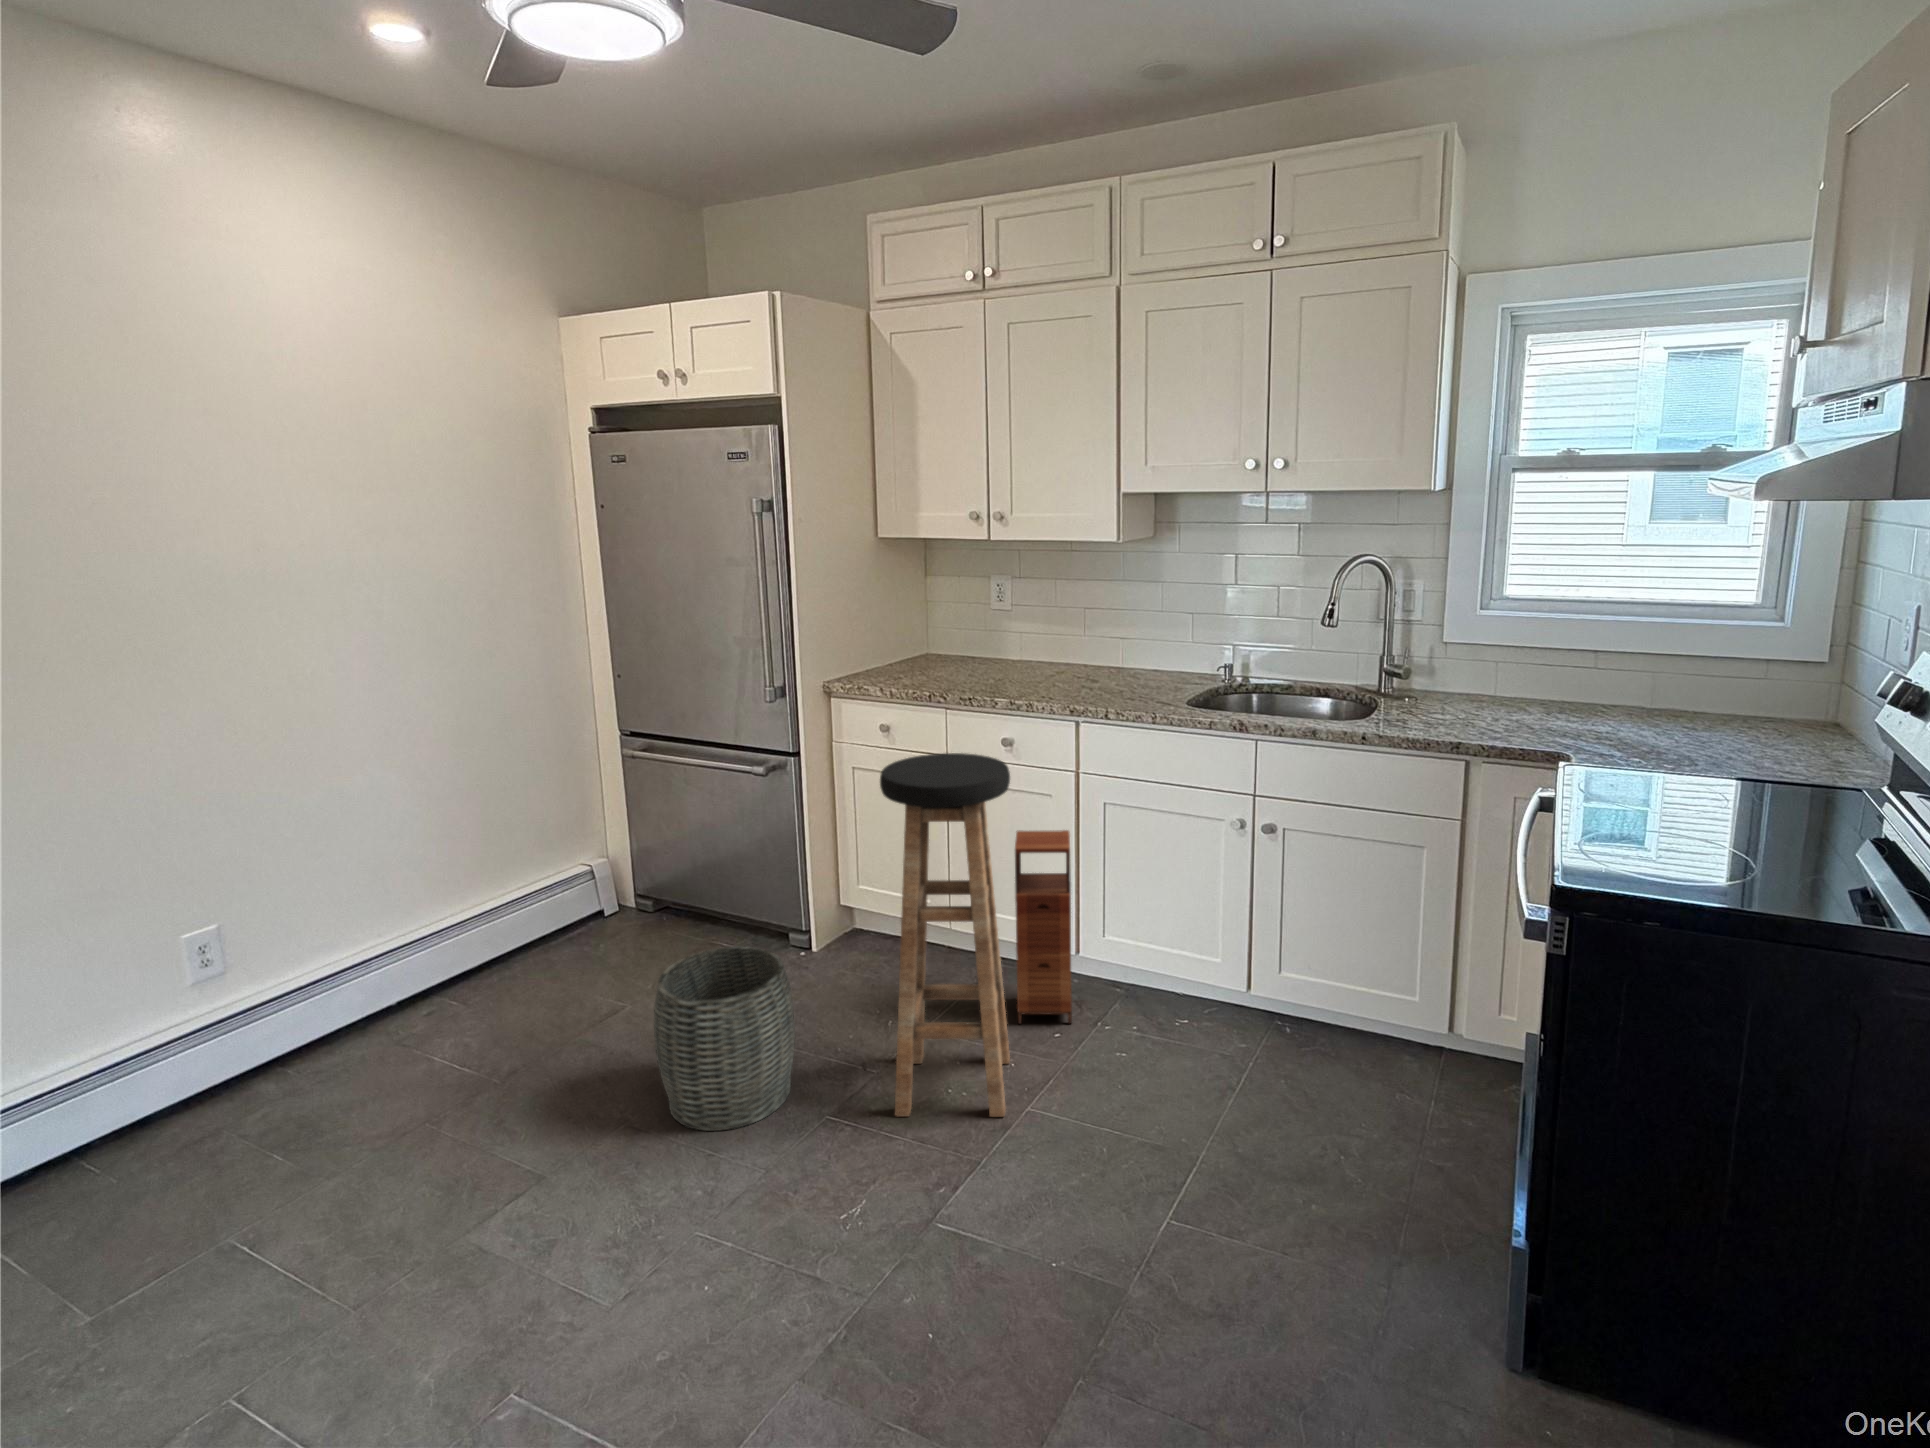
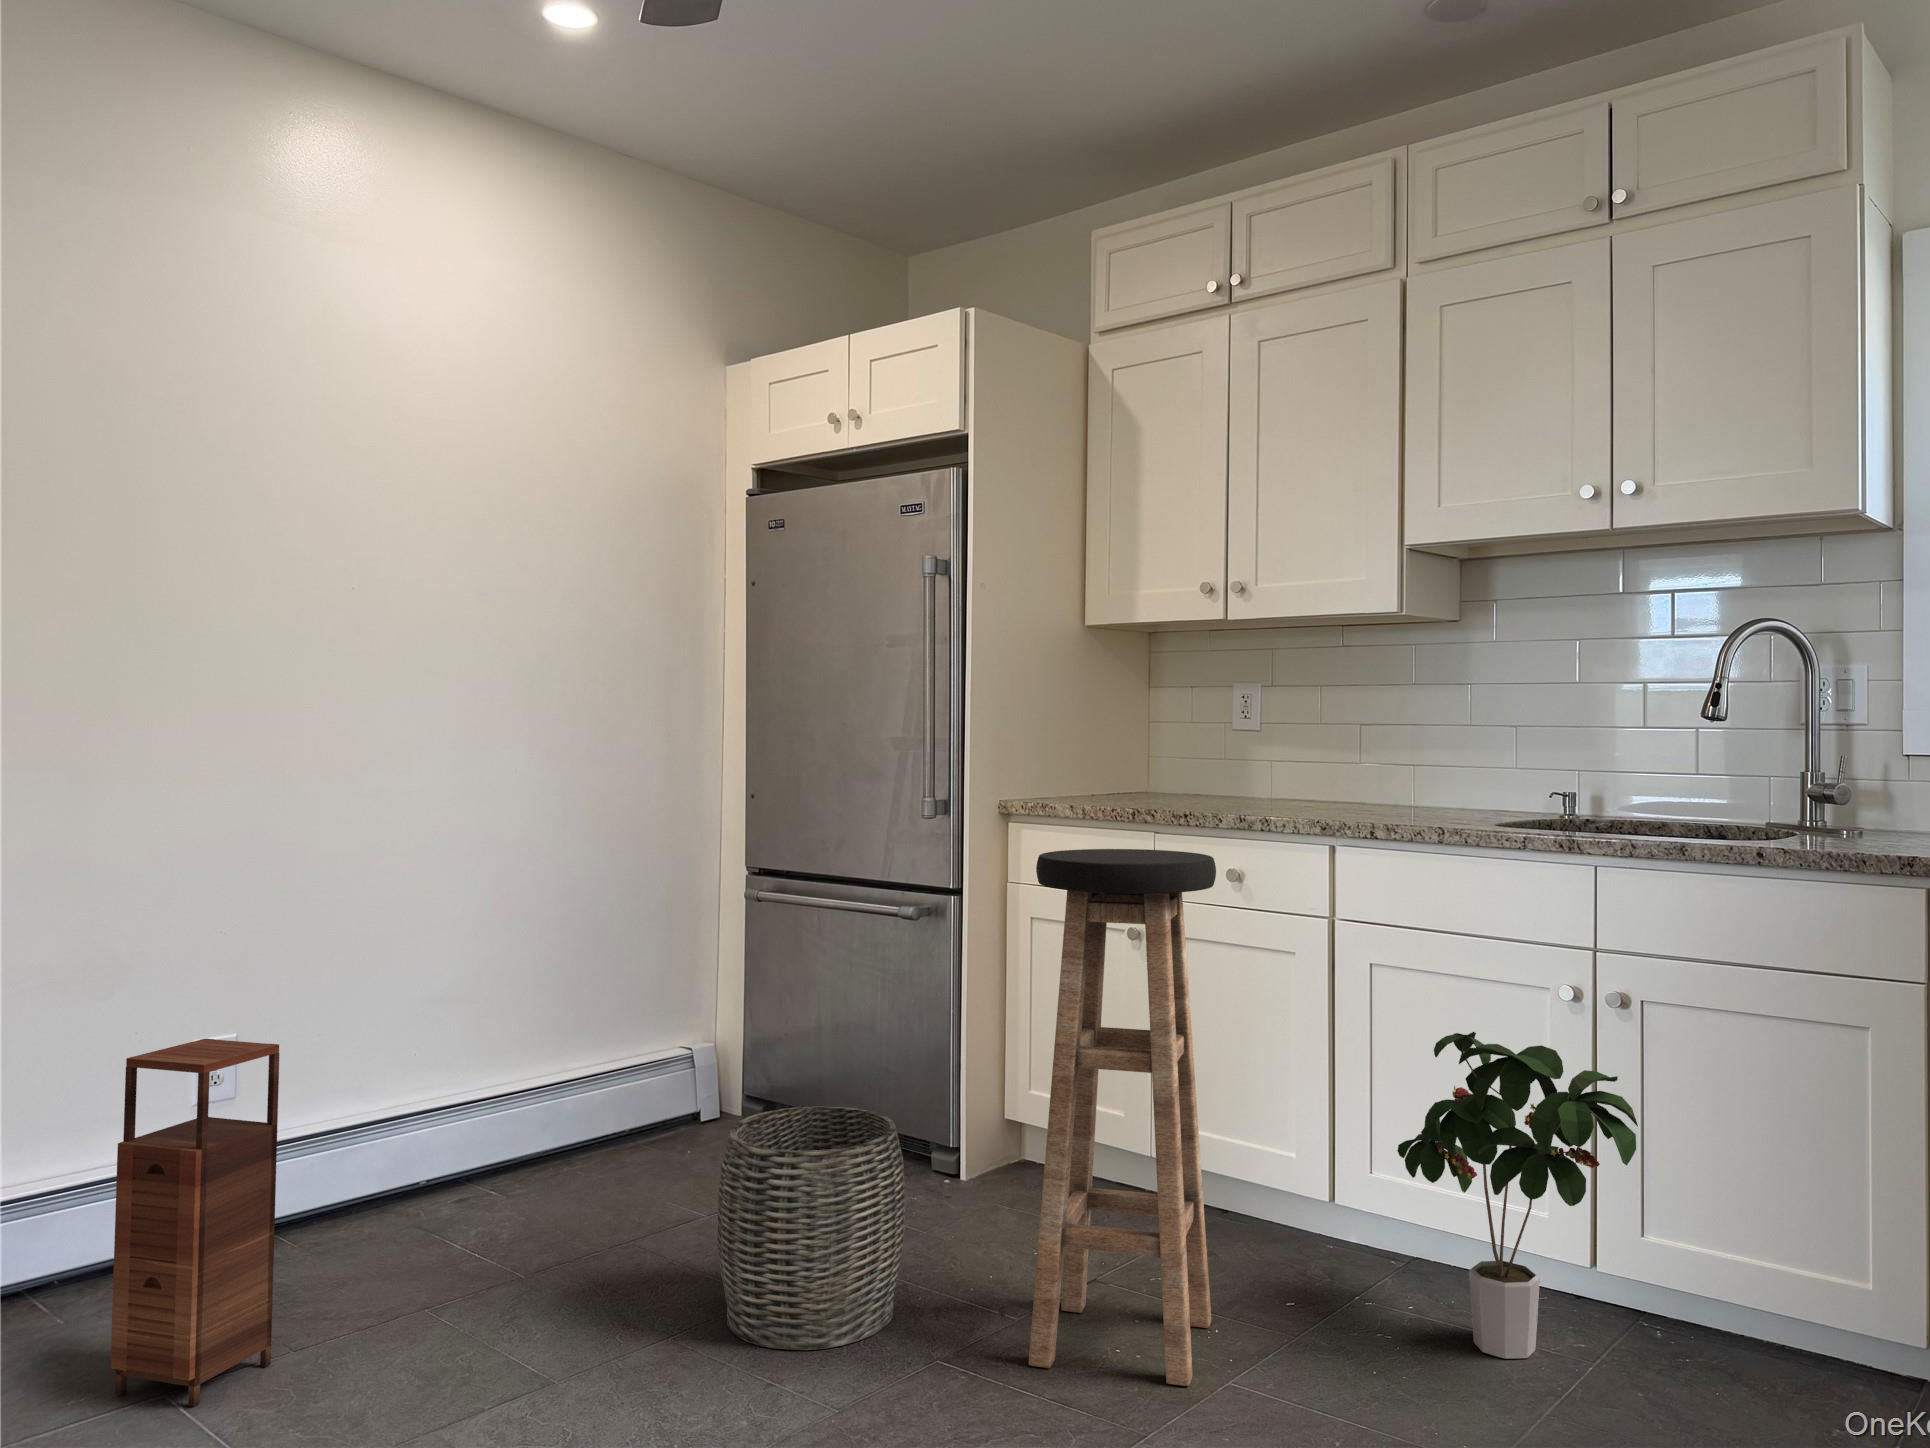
storage cabinet: present [1015,830,1072,1024] -> present [110,1039,279,1407]
potted plant: none [1125,855,1284,1060] -> present [1397,1032,1638,1359]

